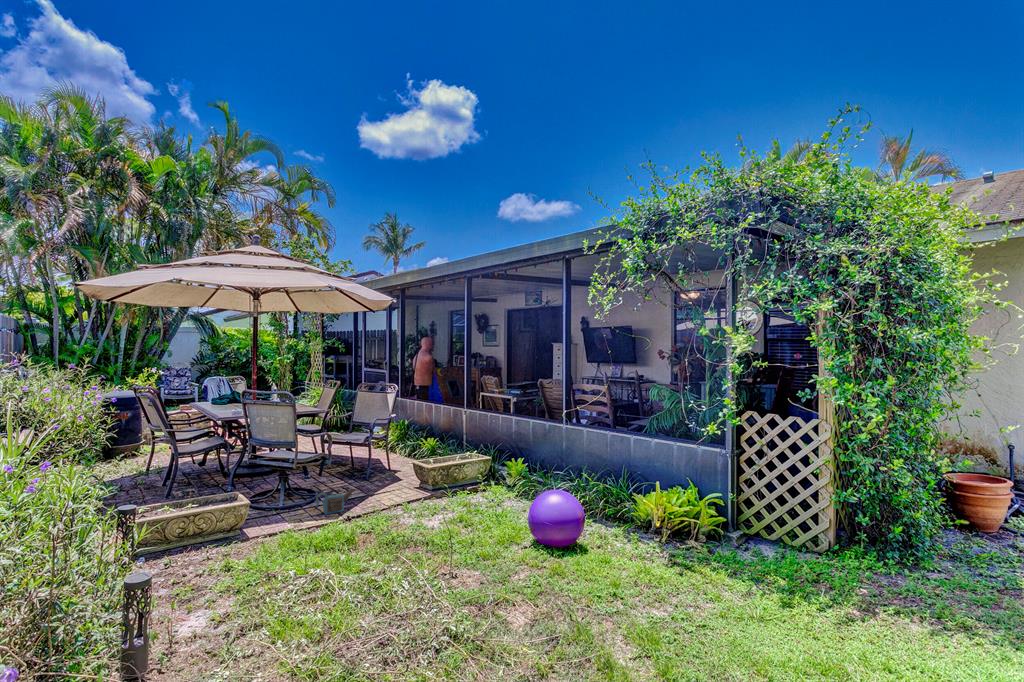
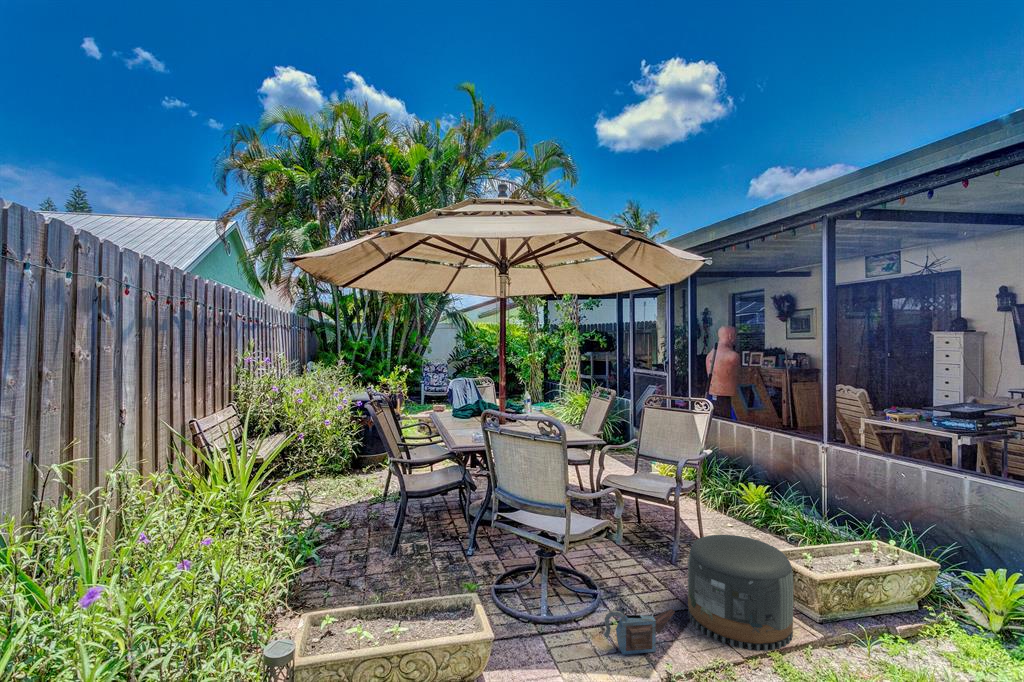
pouf: none [367,454,418,505] -> present [688,535,793,651]

